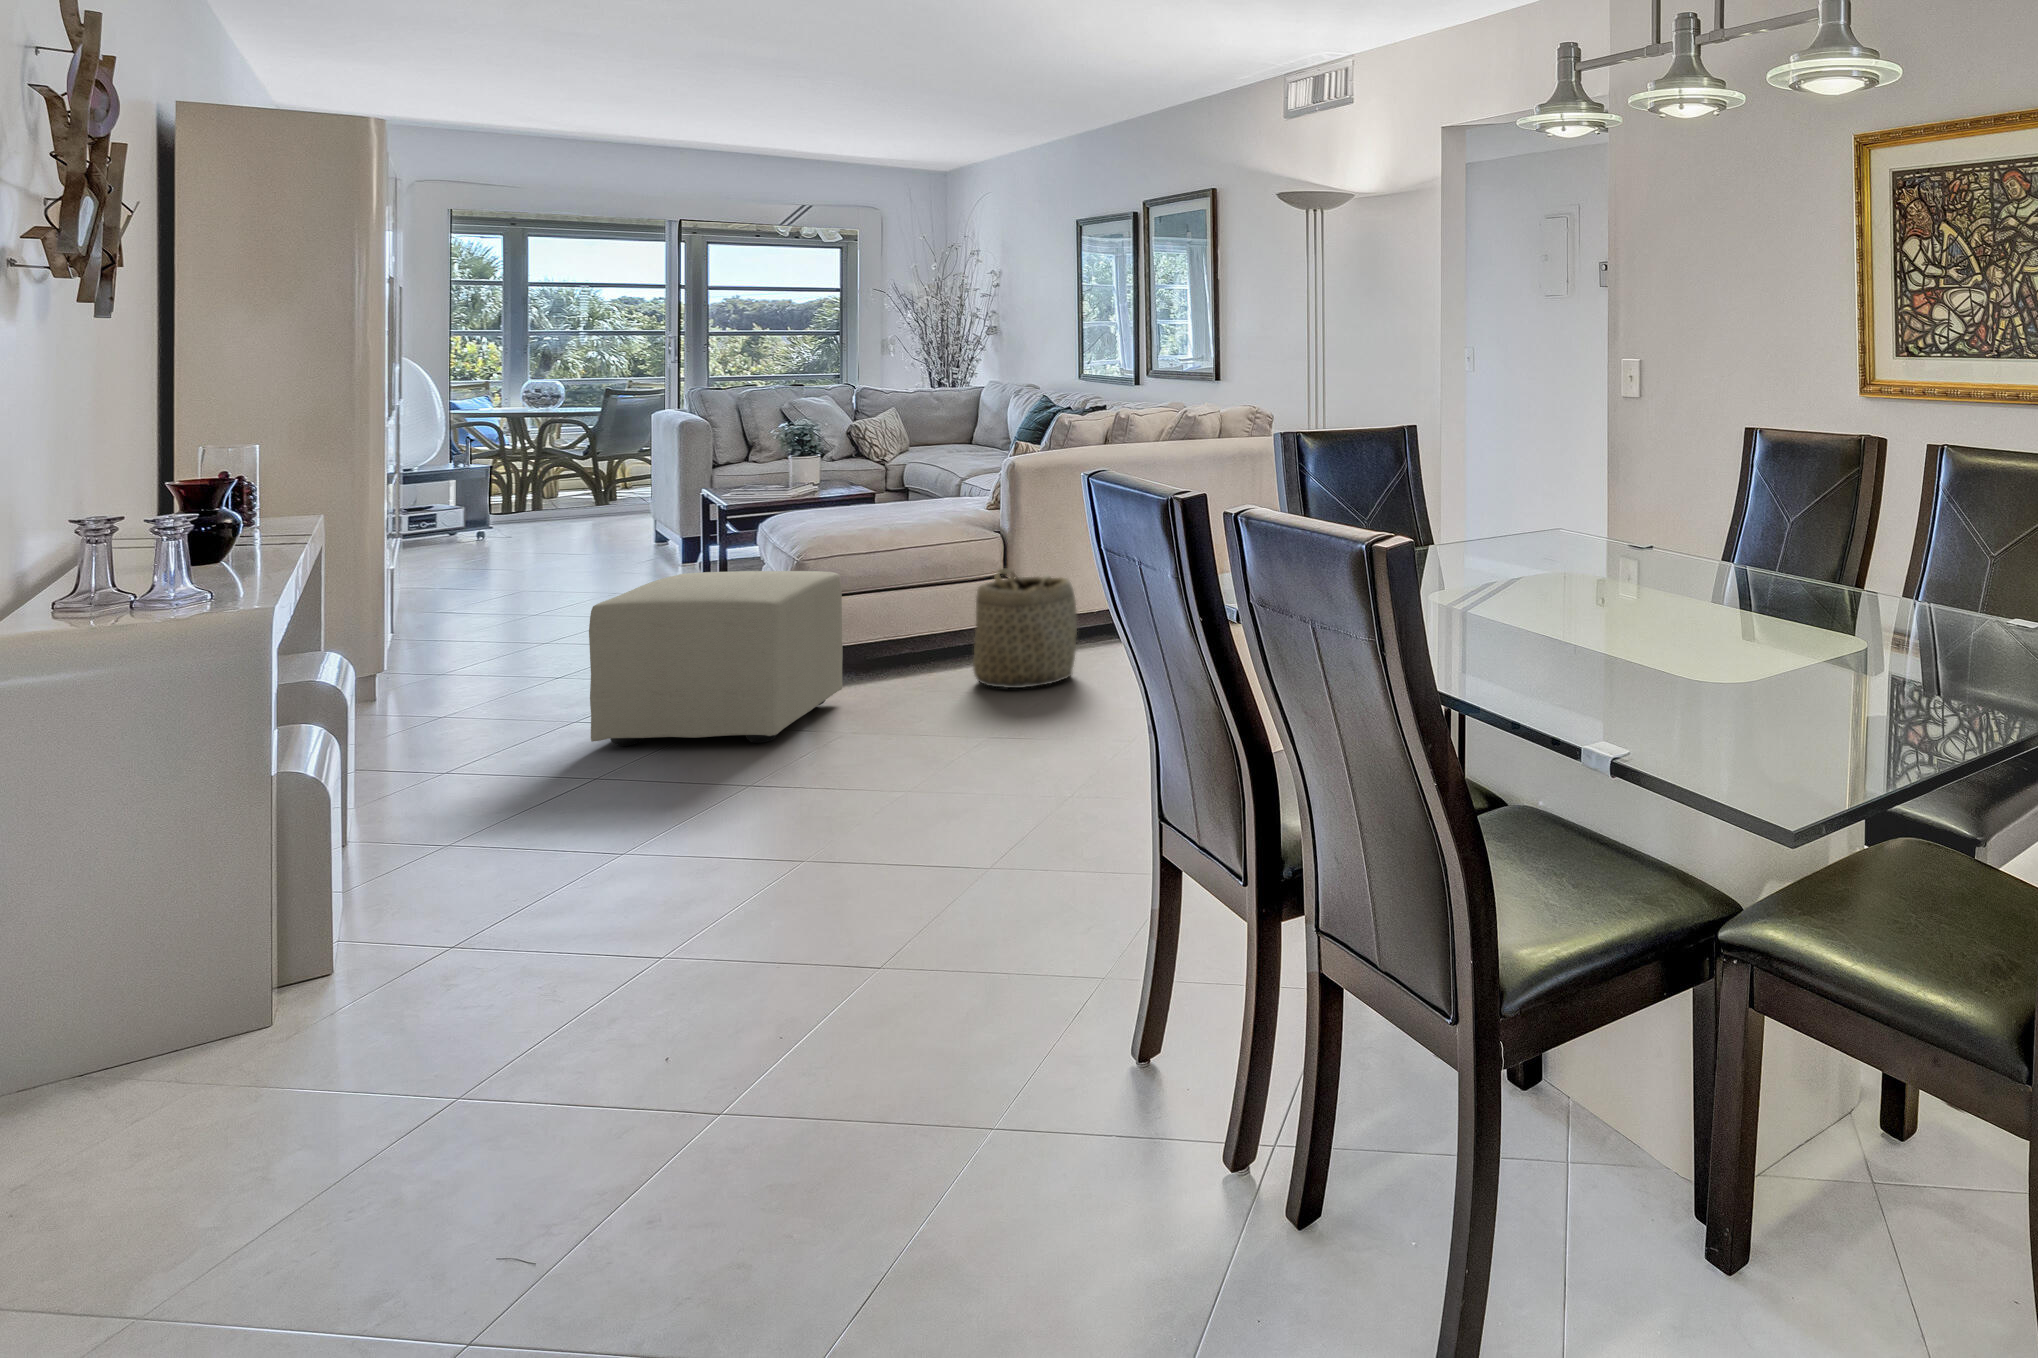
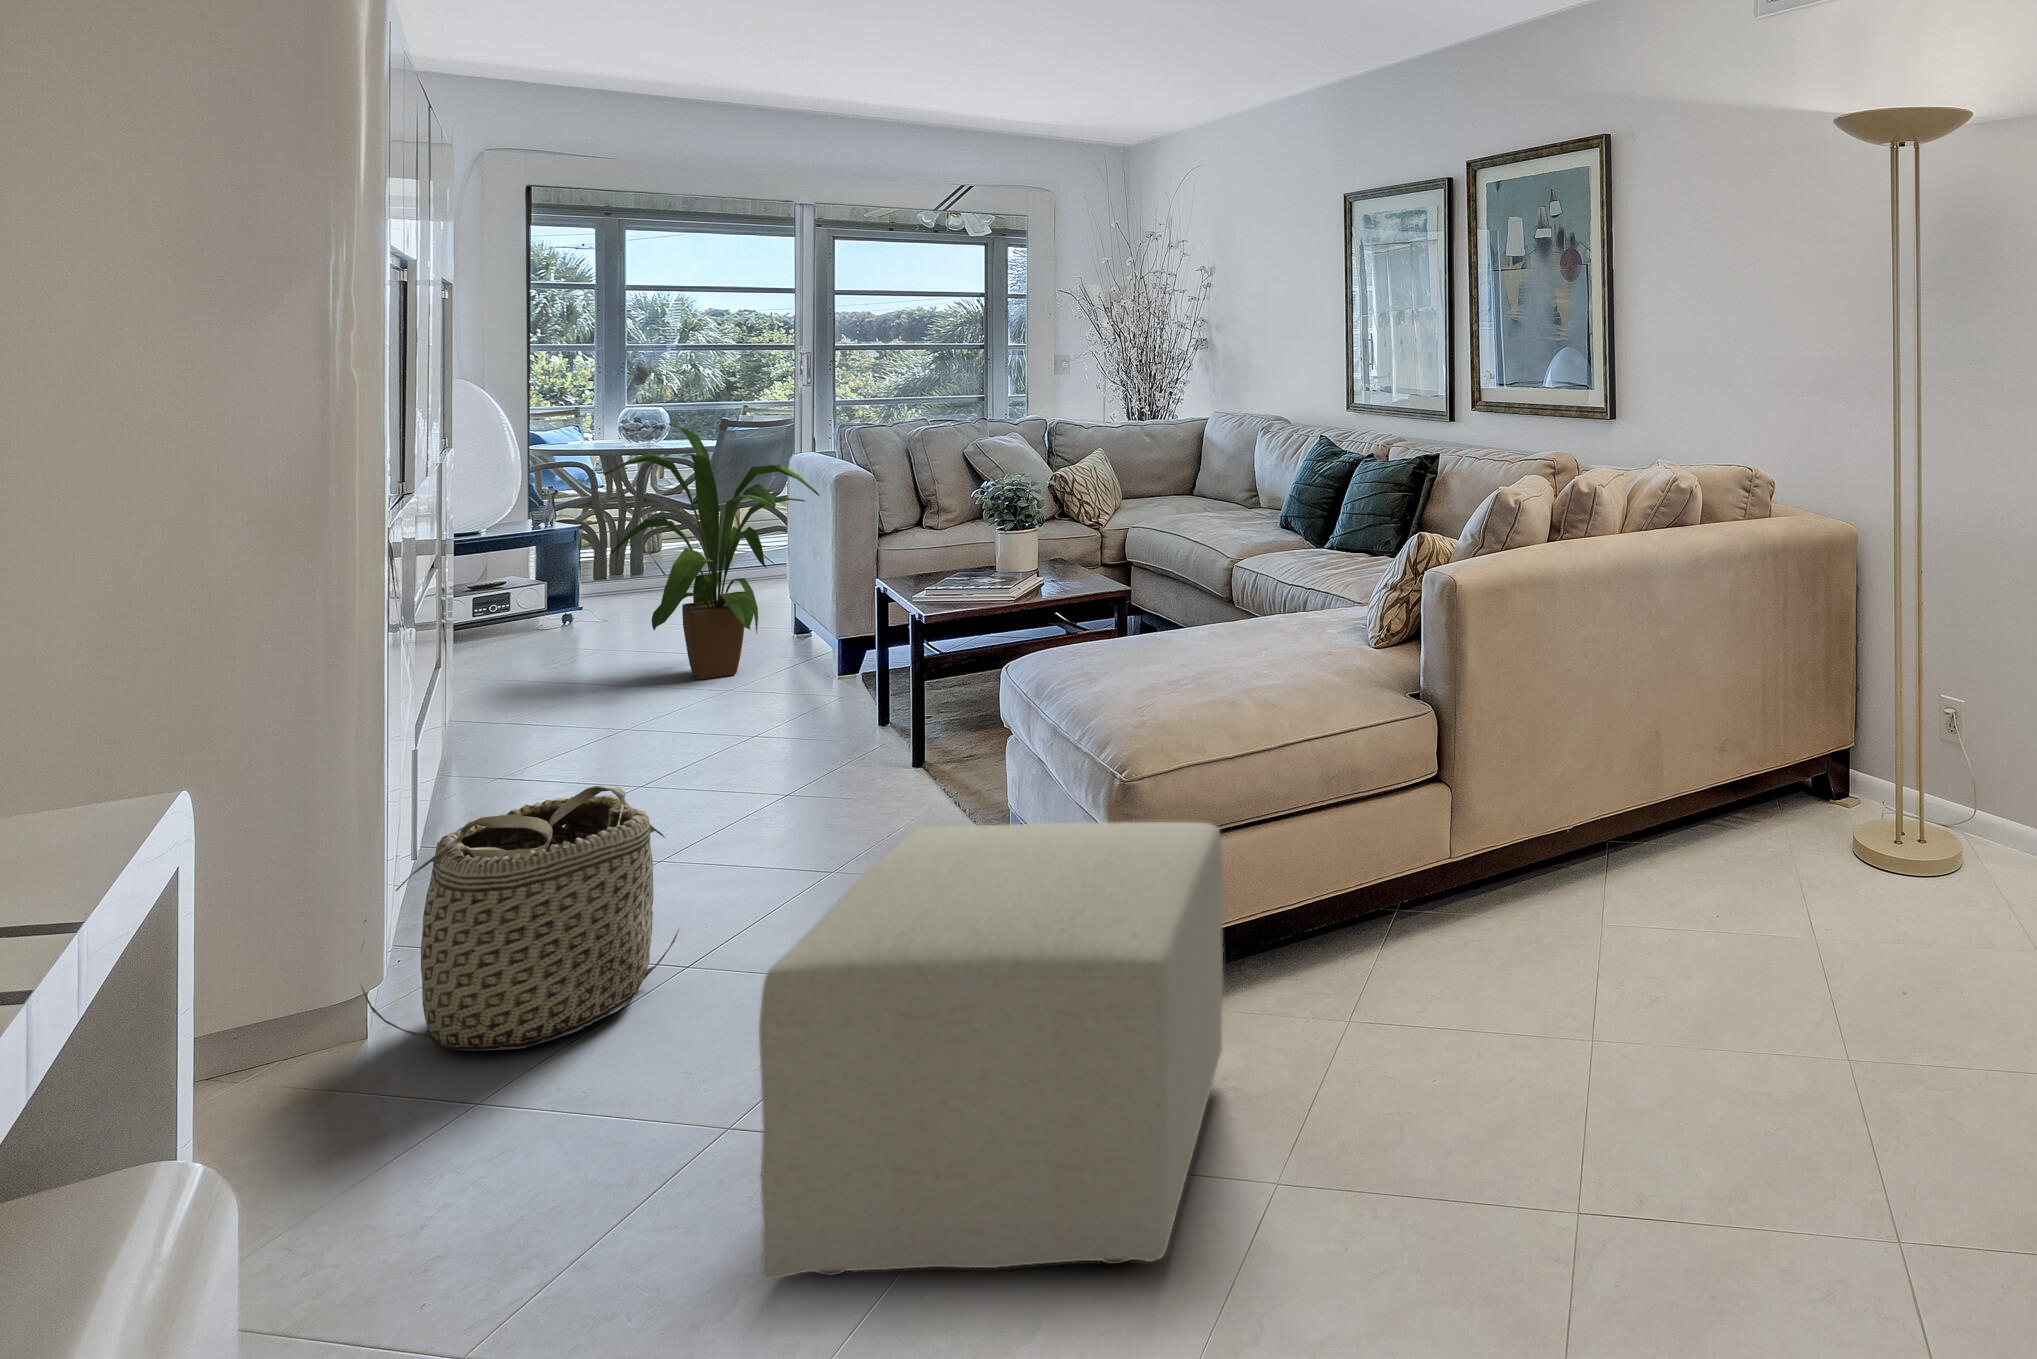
house plant: none [510,387,670,567] -> present [603,423,820,680]
basket: present [973,568,1077,688] -> present [360,786,679,1051]

